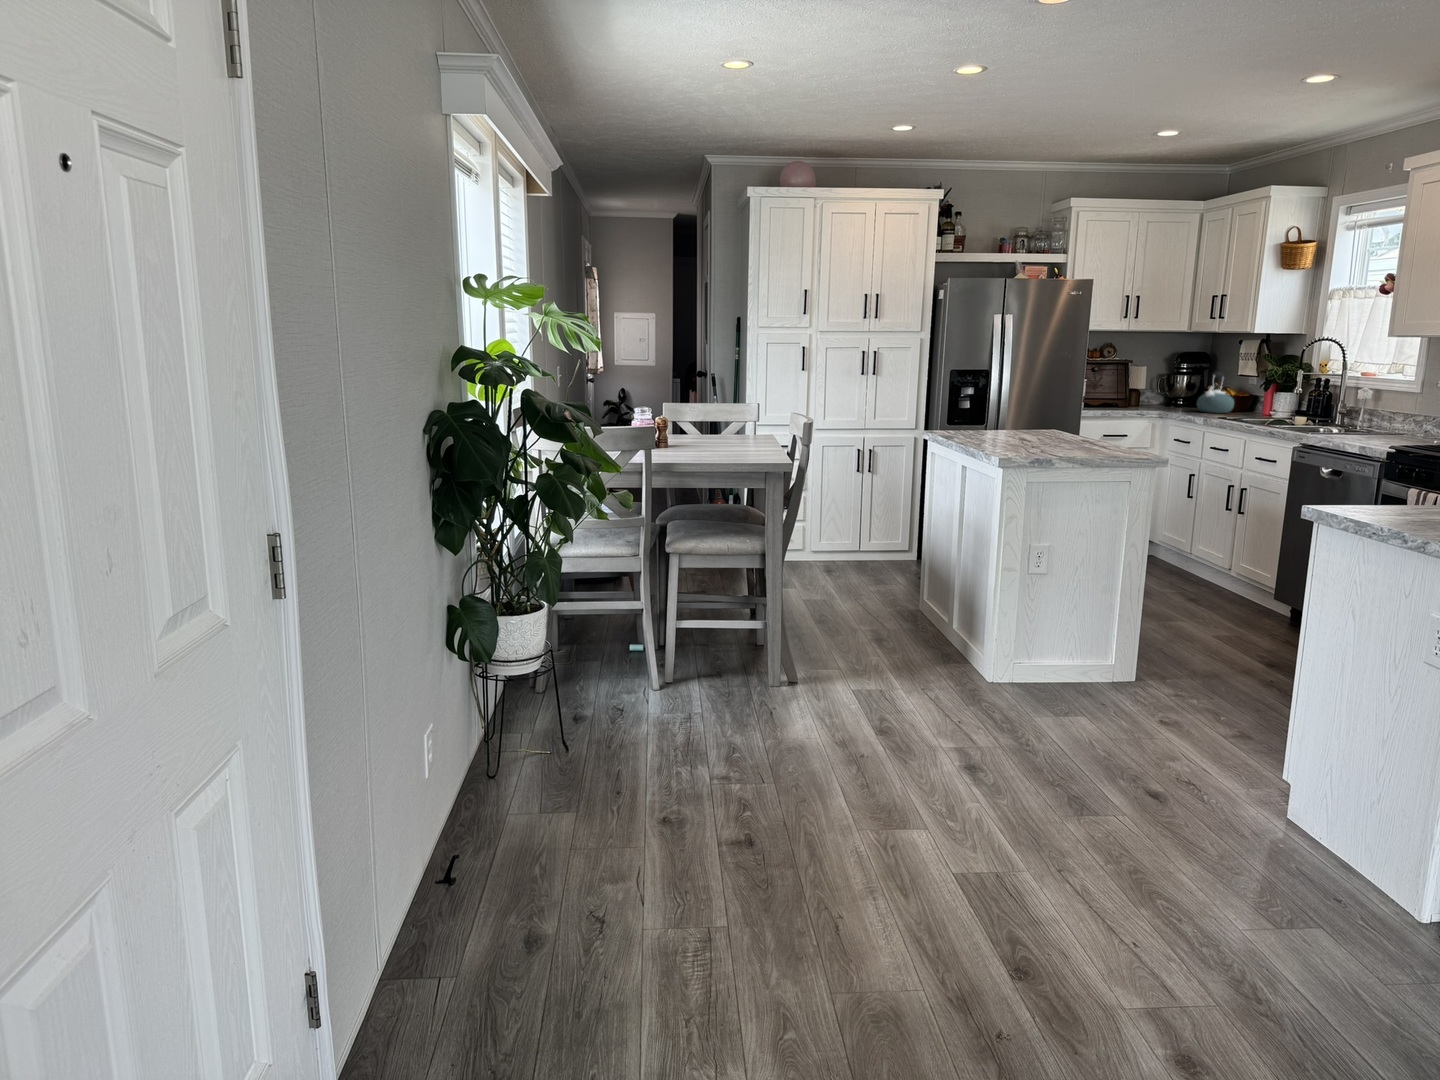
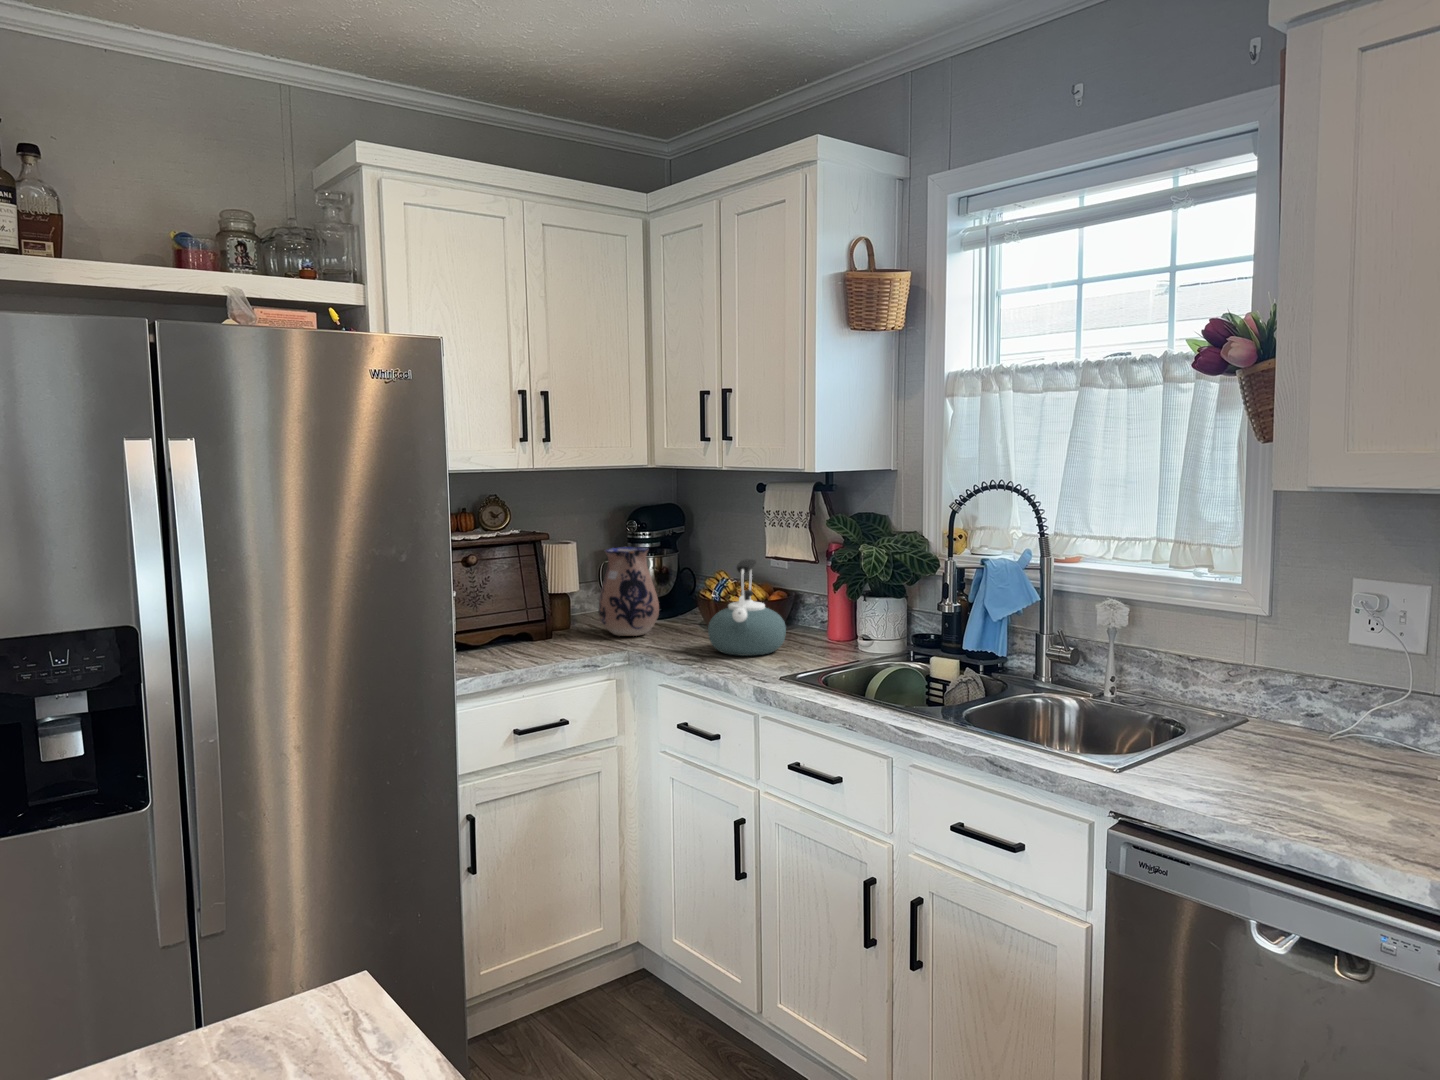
ceramic pitcher: none [1152,368,1181,407] -> present [599,547,659,636]

